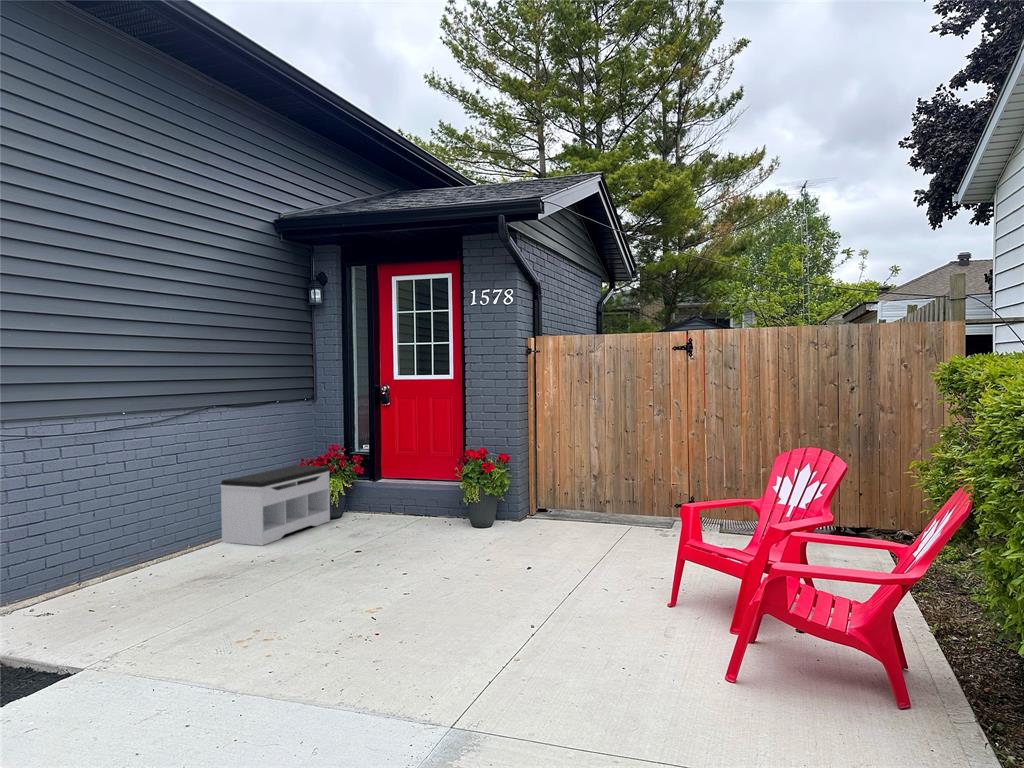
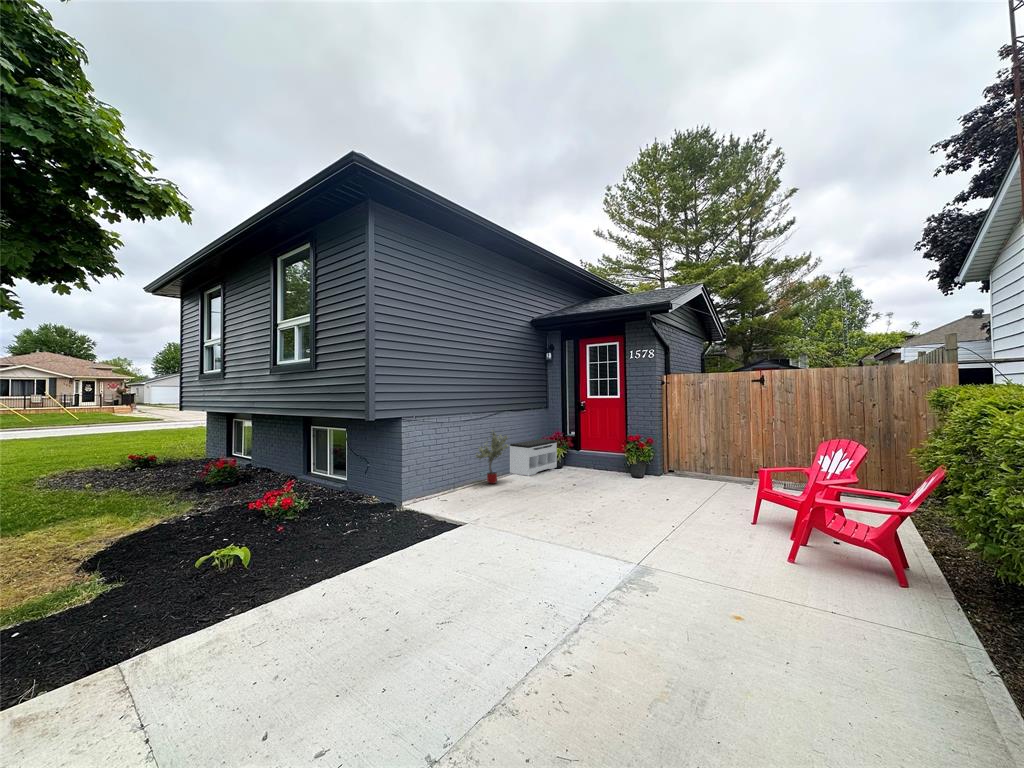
potted tree: none [118,453,208,574] -> present [476,430,508,484]

